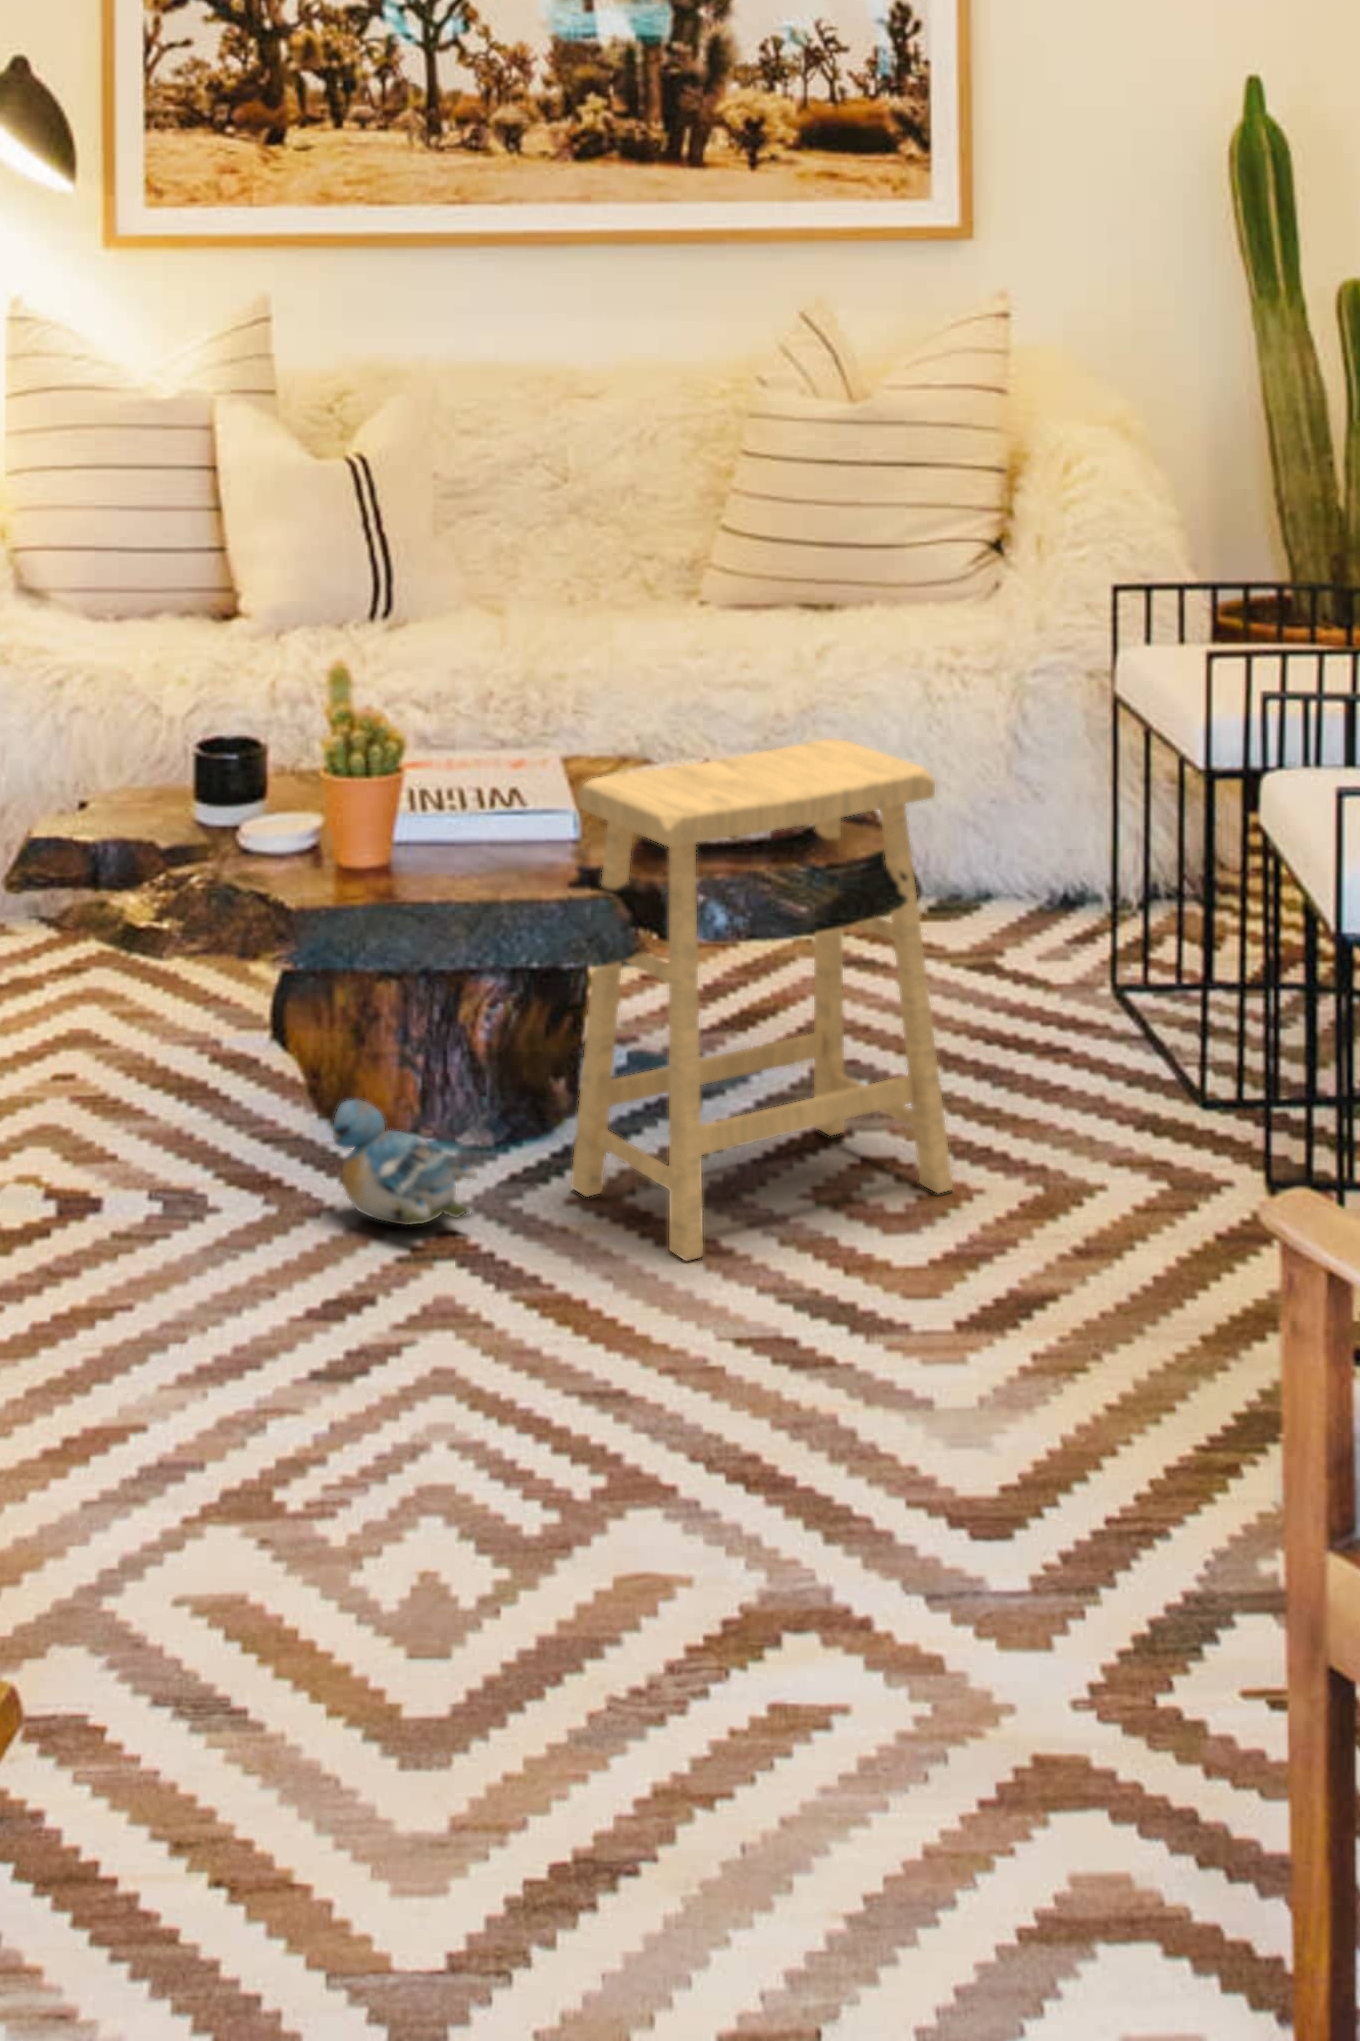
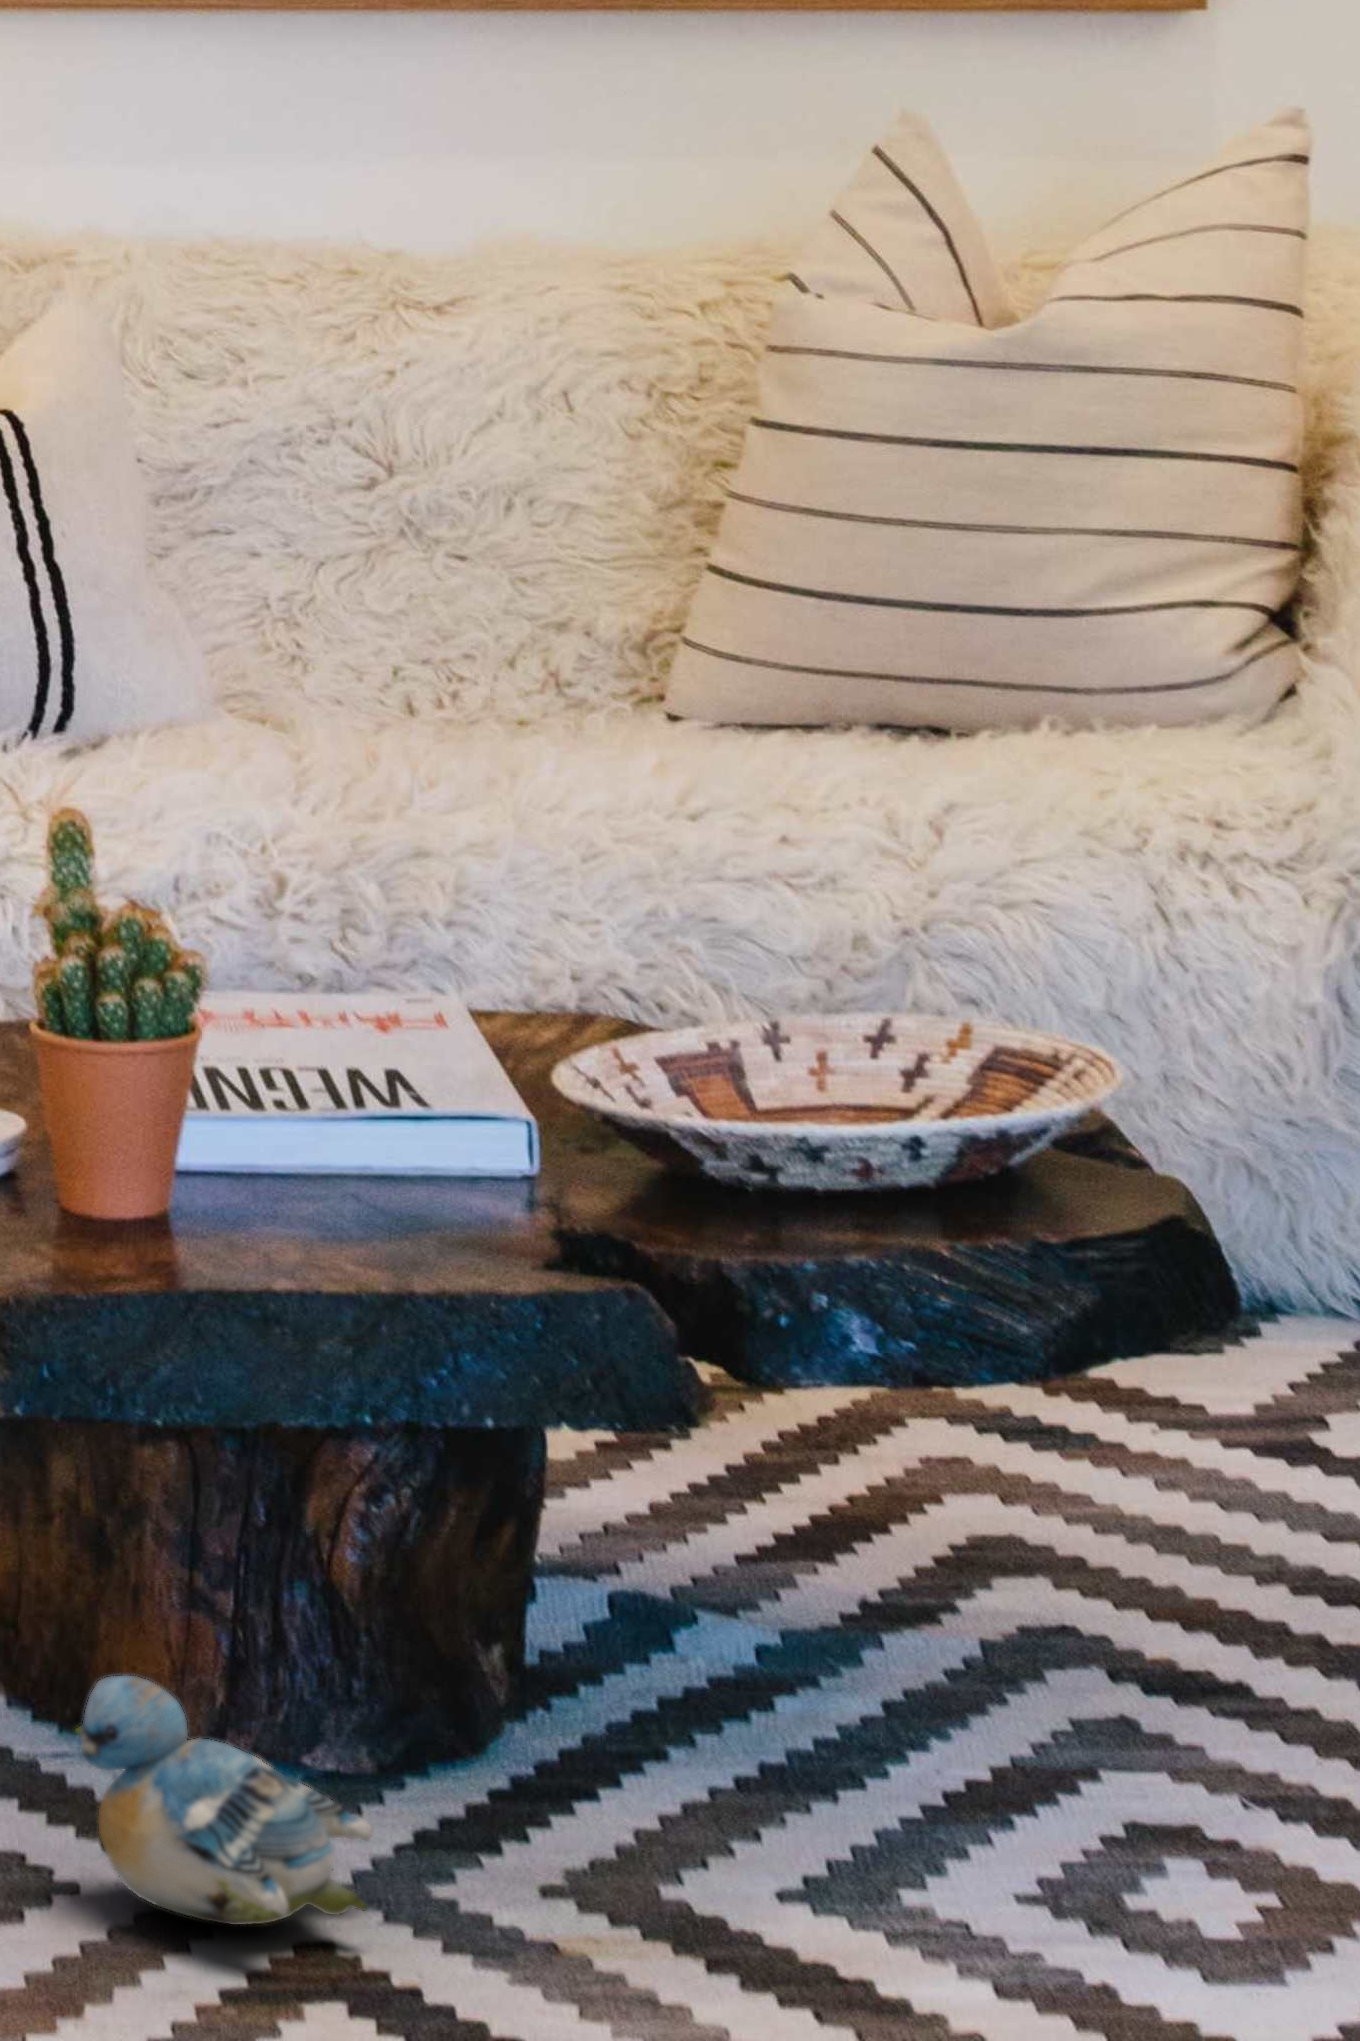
footstool: present [571,739,953,1261] -> none [549,991,1332,2021]

